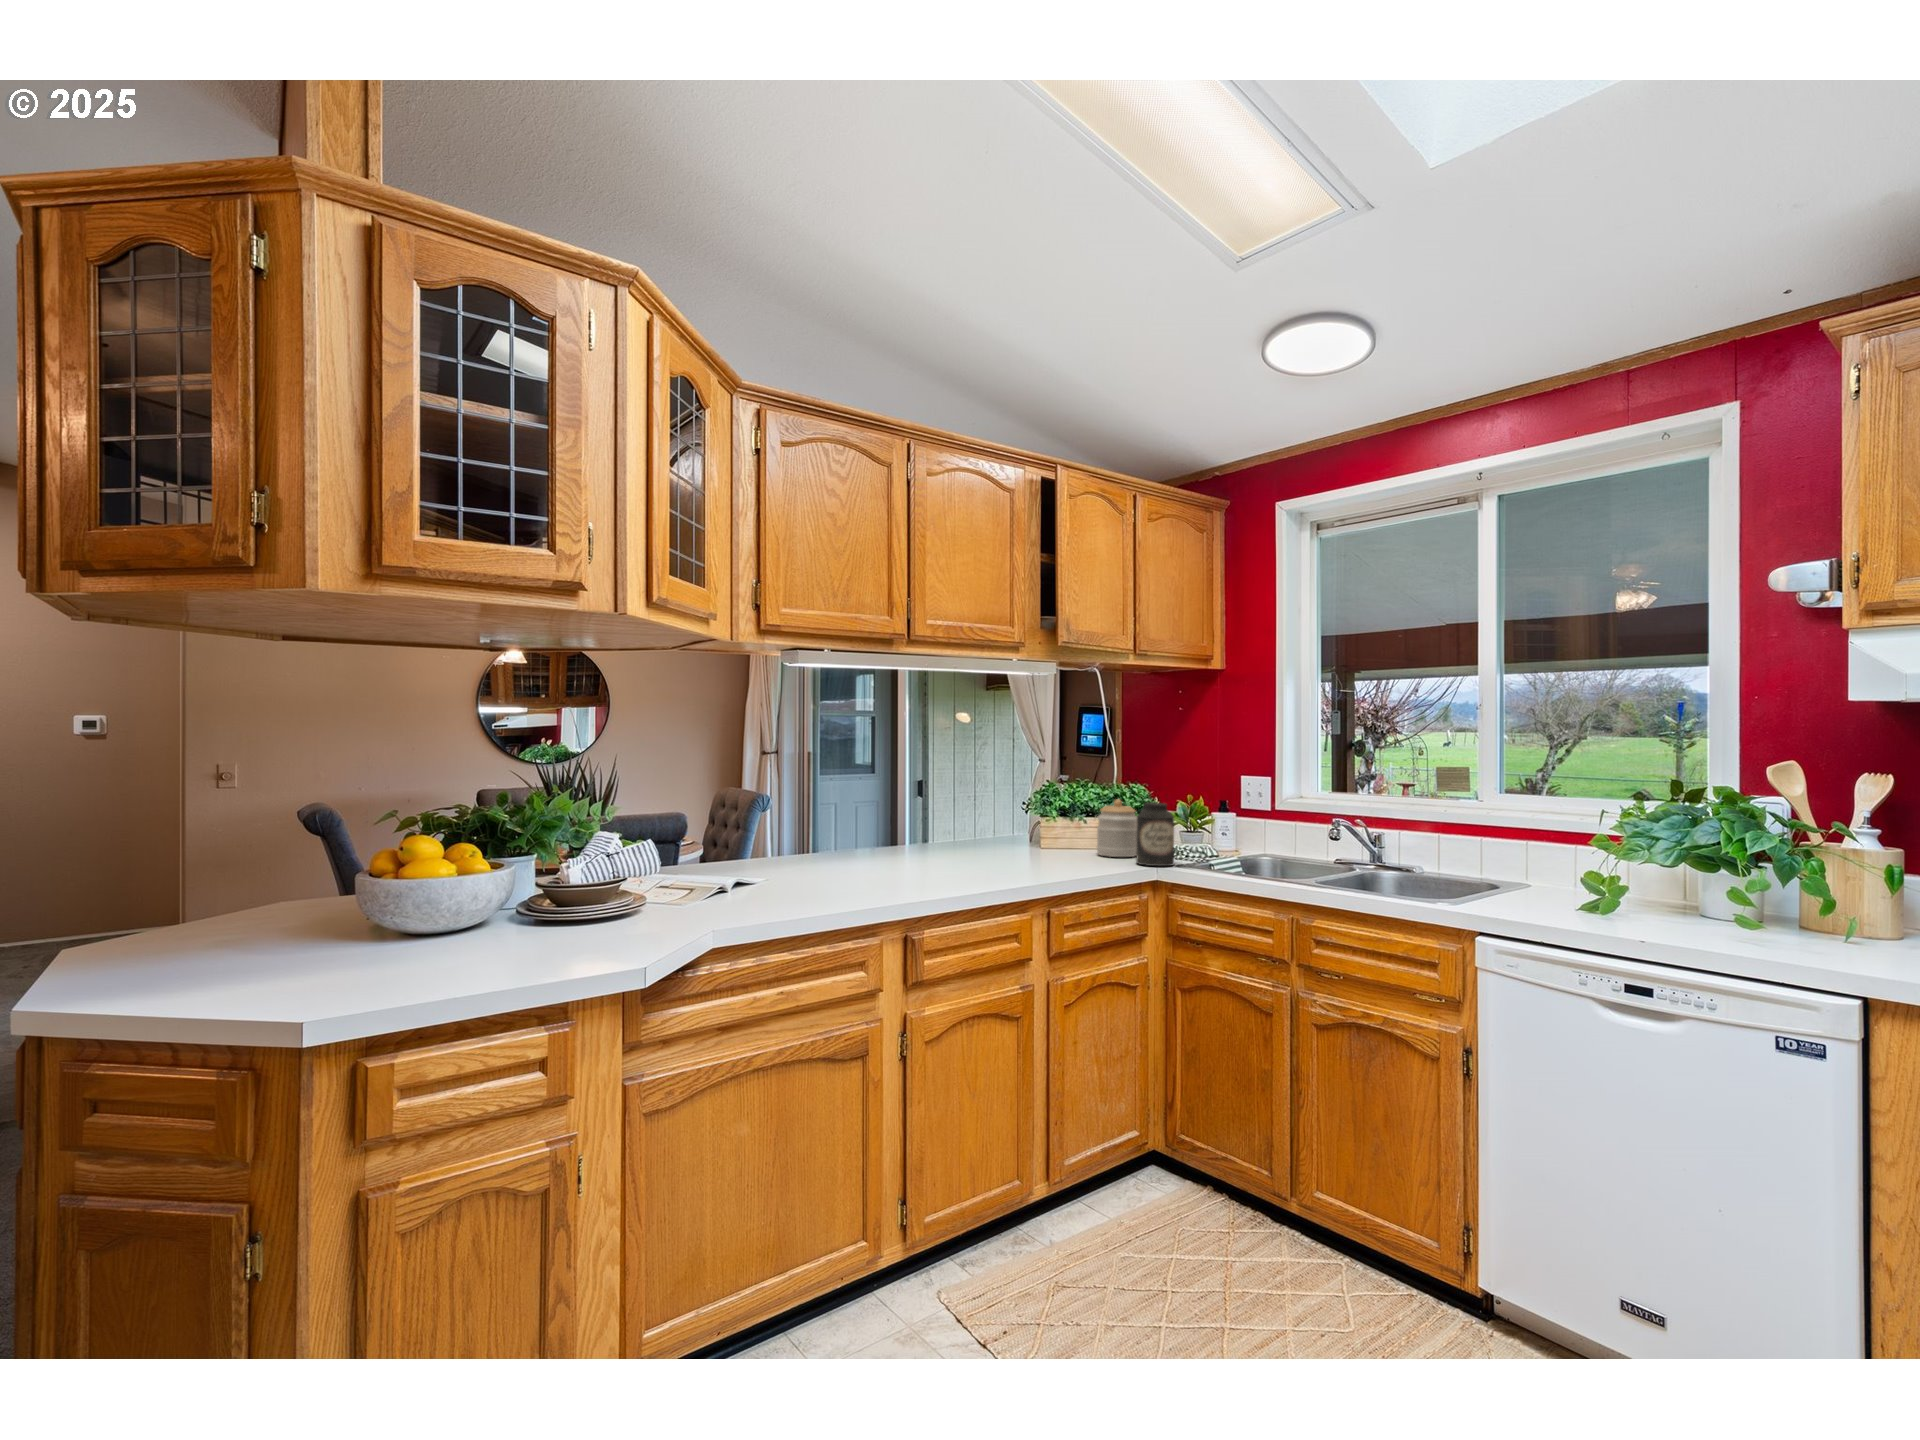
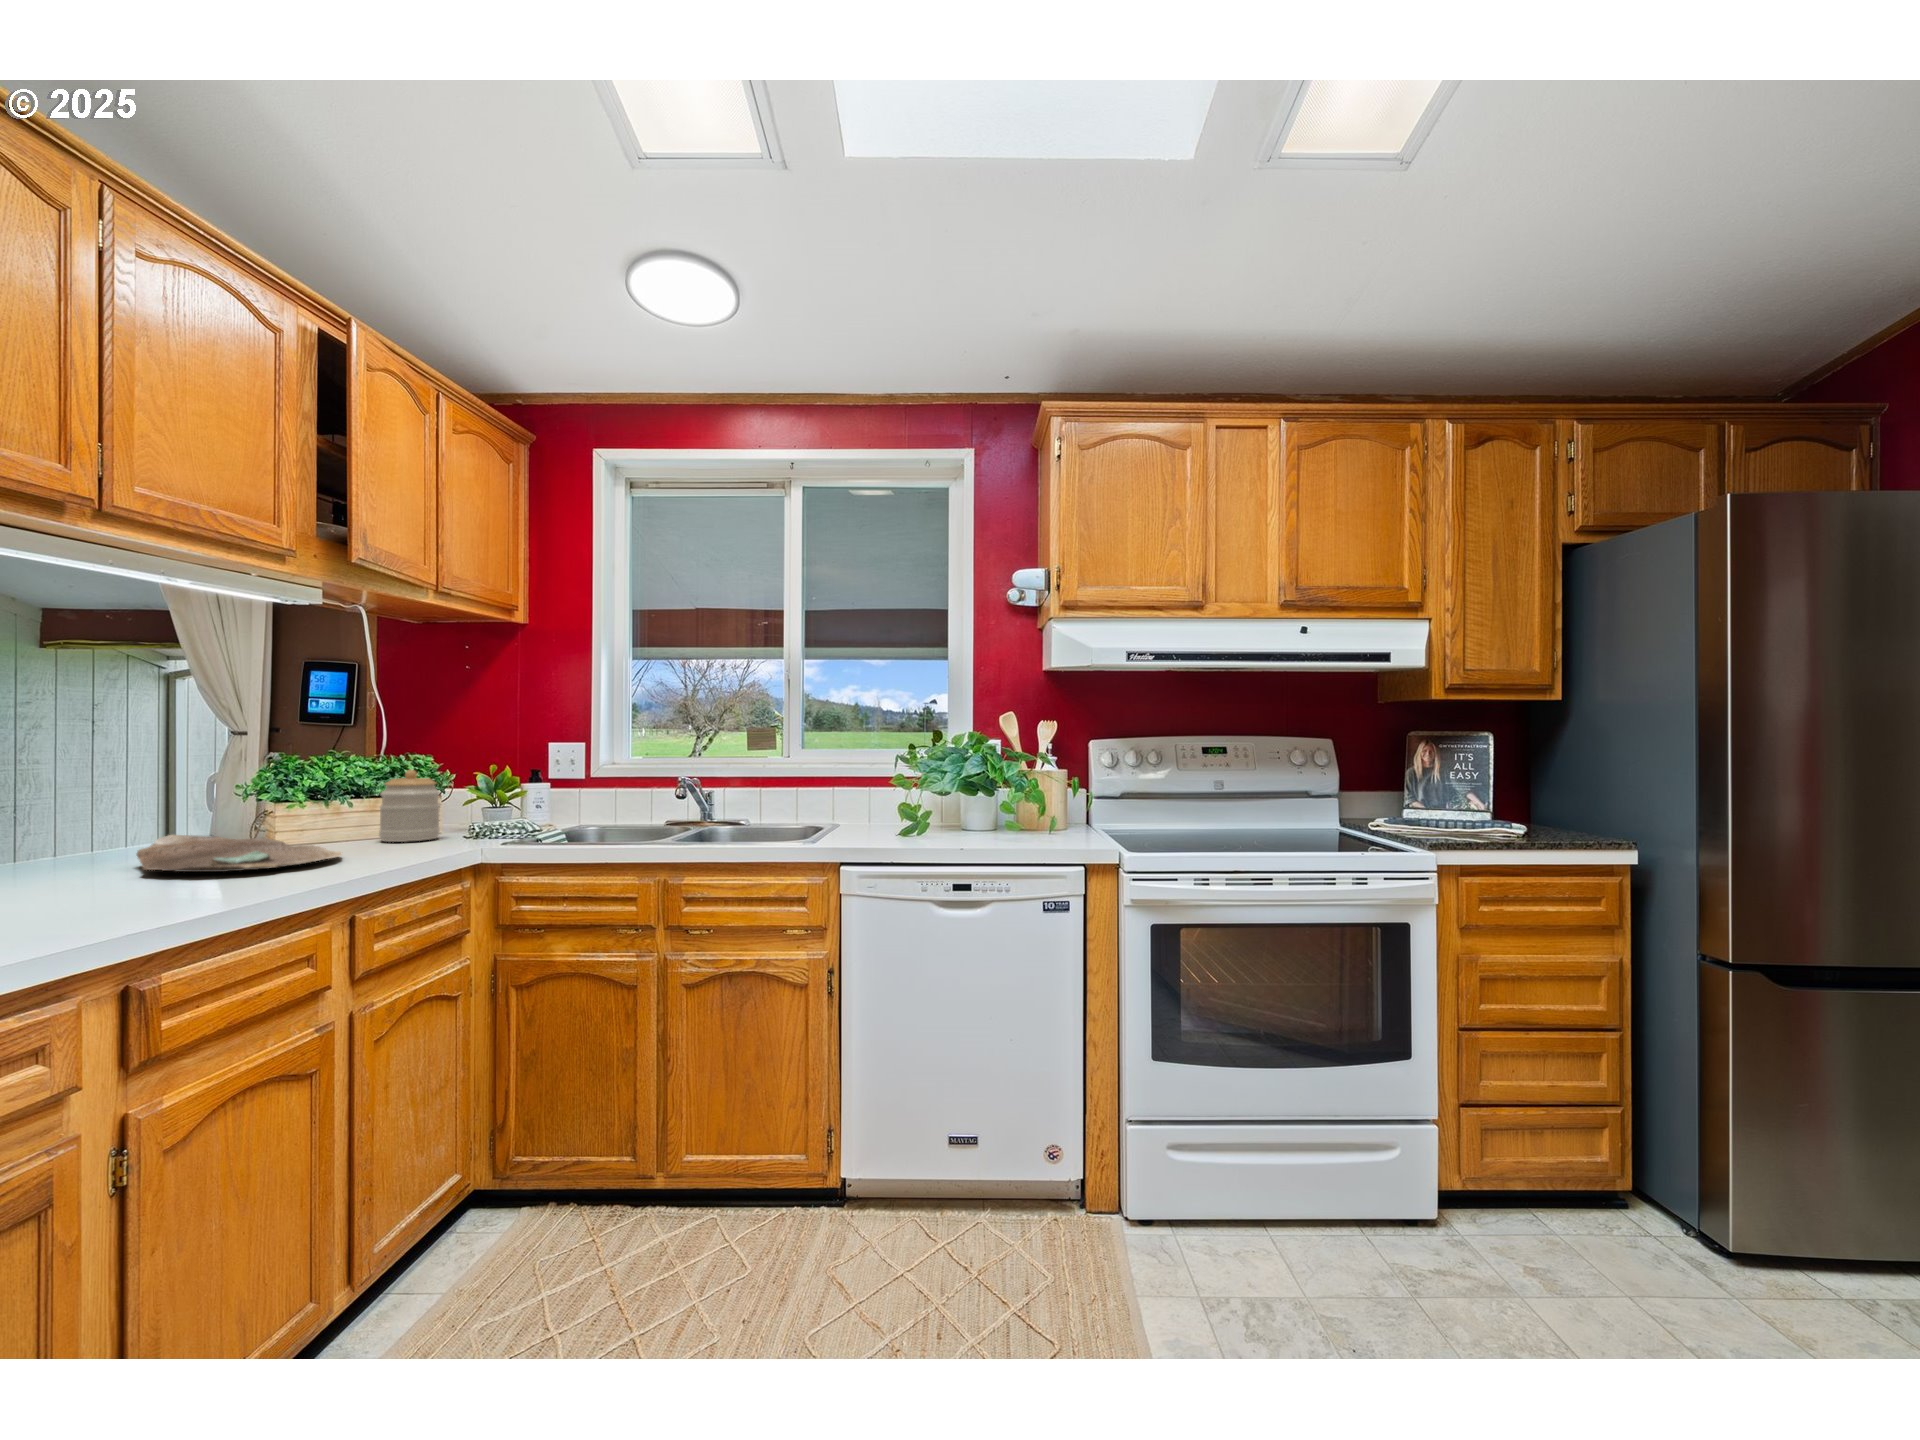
canister: present [1136,802,1174,866] -> none [449,769,501,845]
decorative bowl: none [949,838,1059,869] -> present [137,835,342,872]

